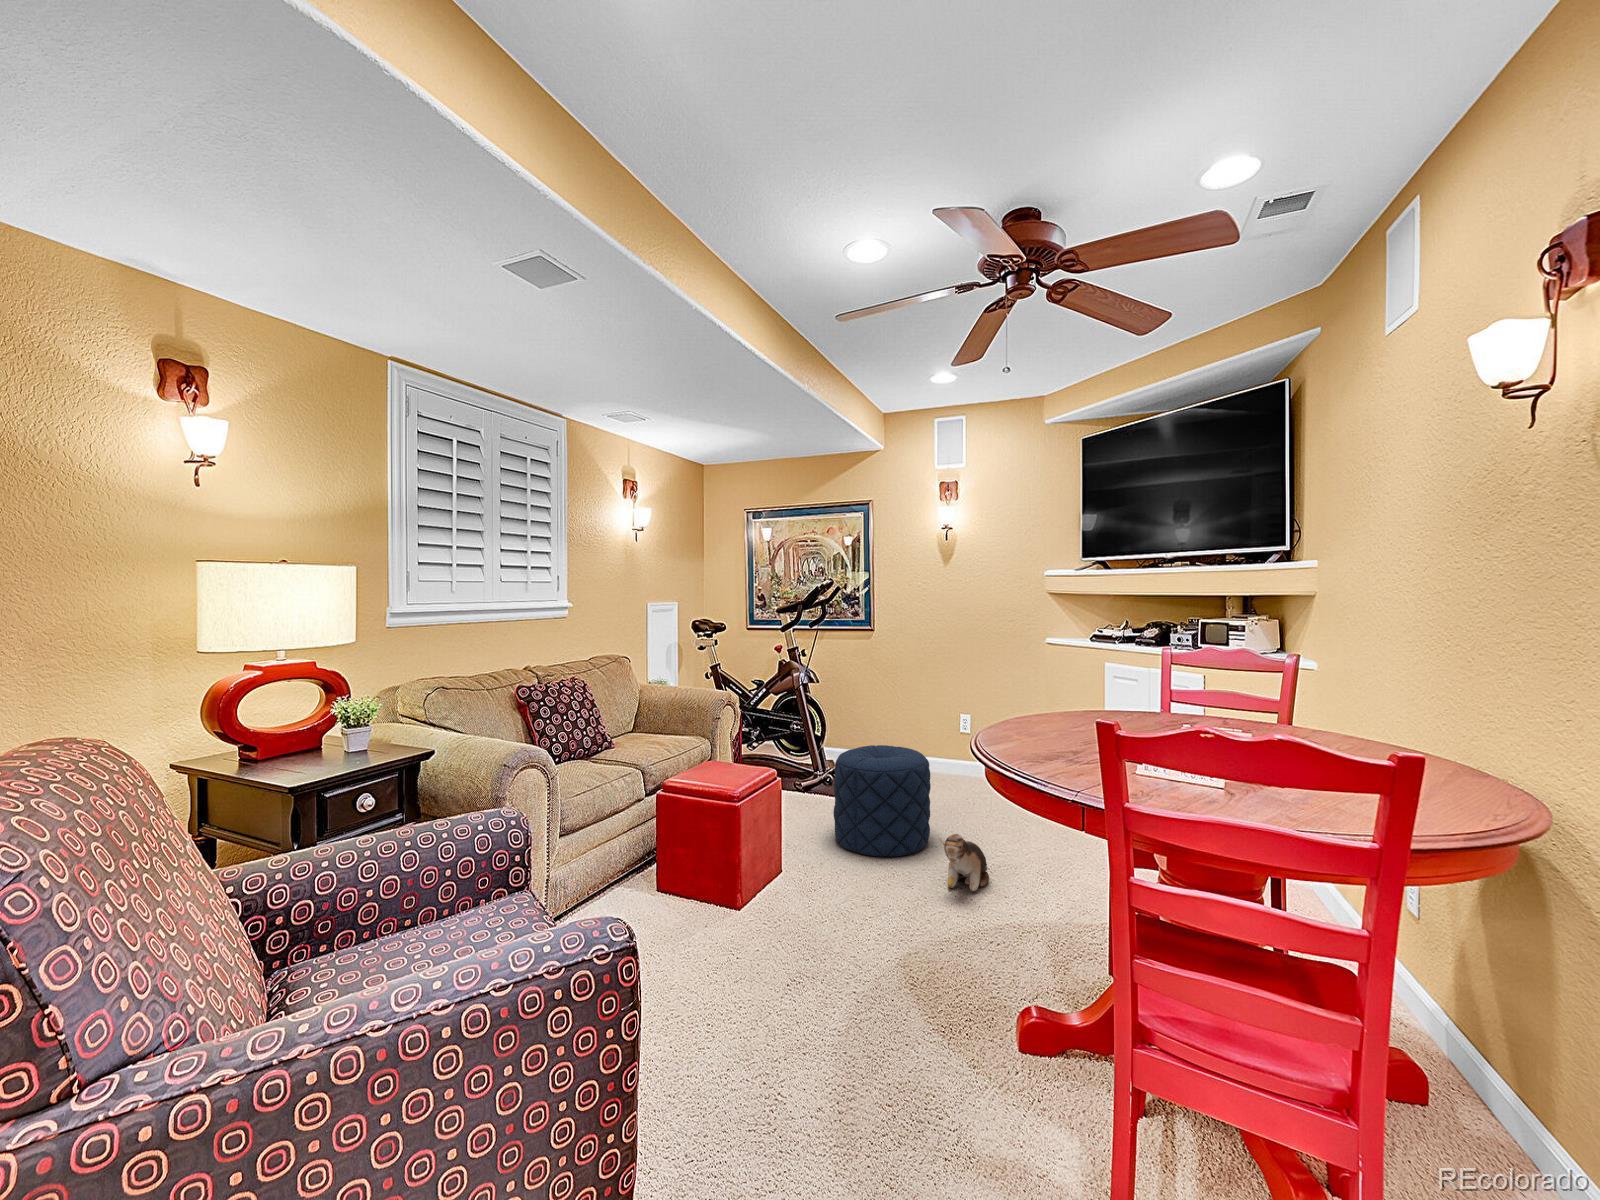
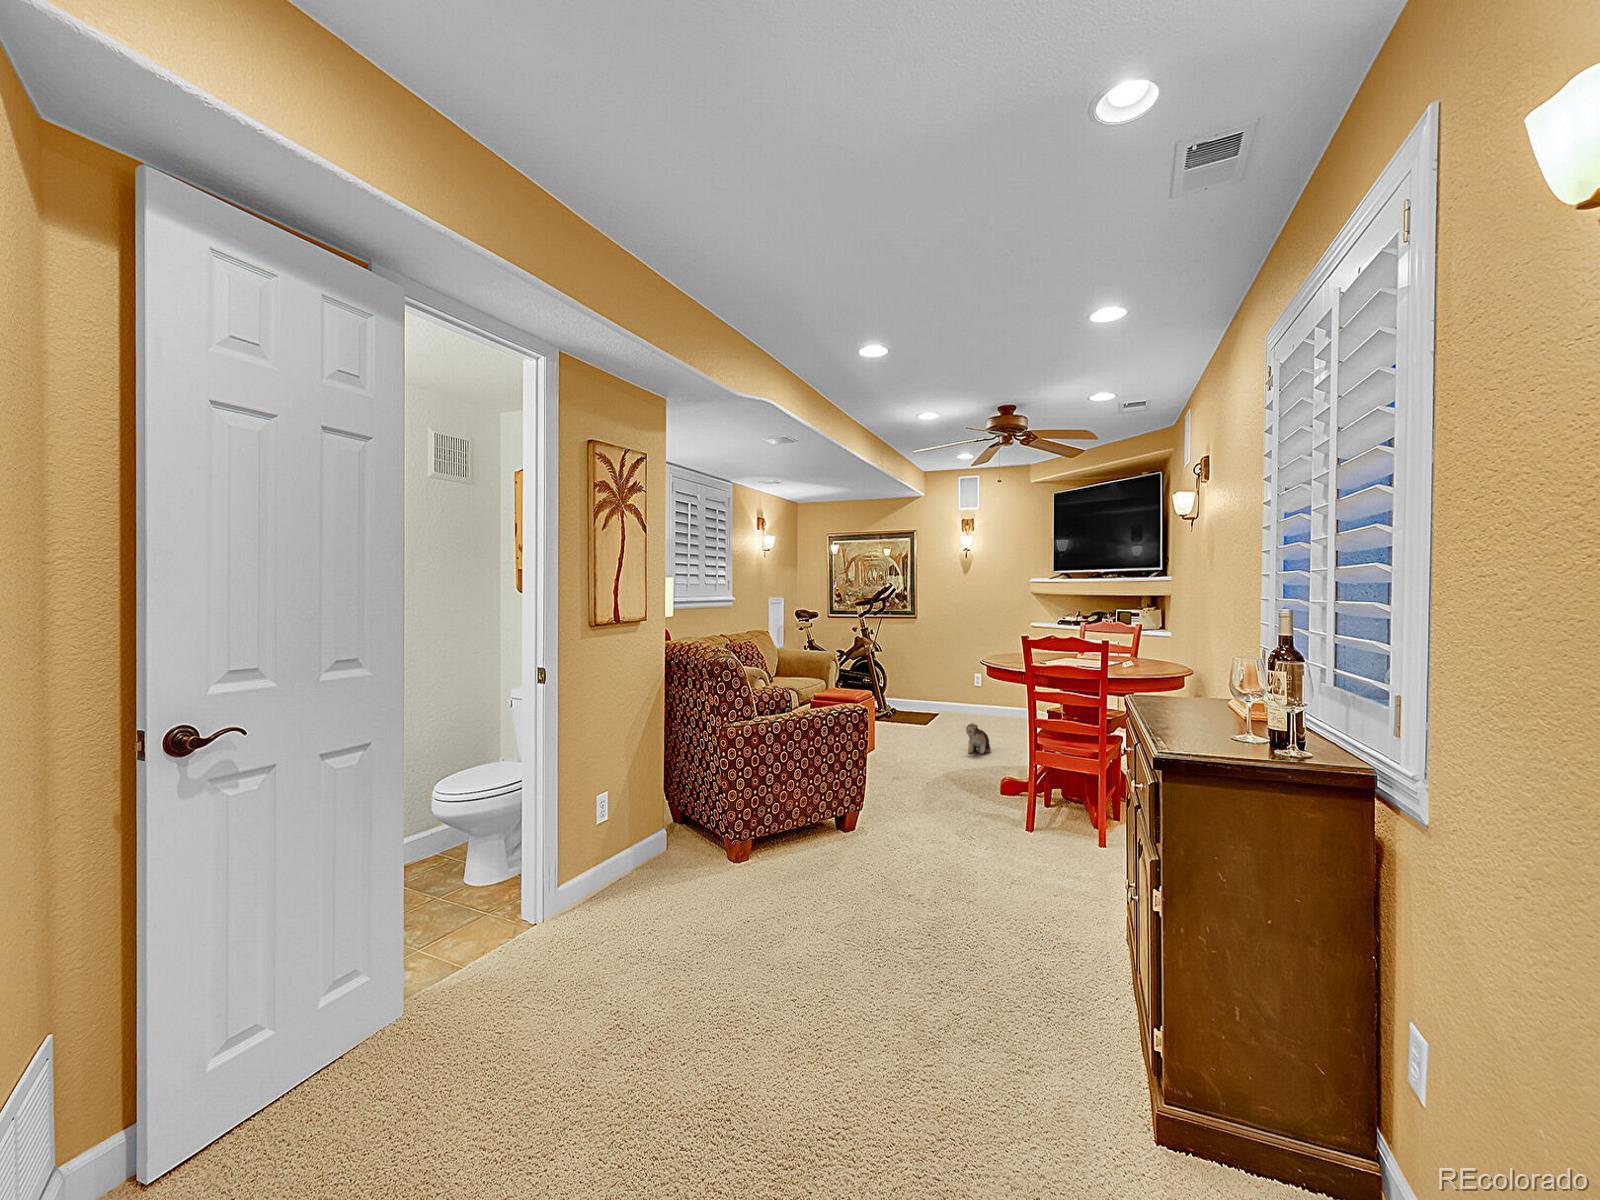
pouf: present [833,745,931,857] -> none [901,684,958,743]

